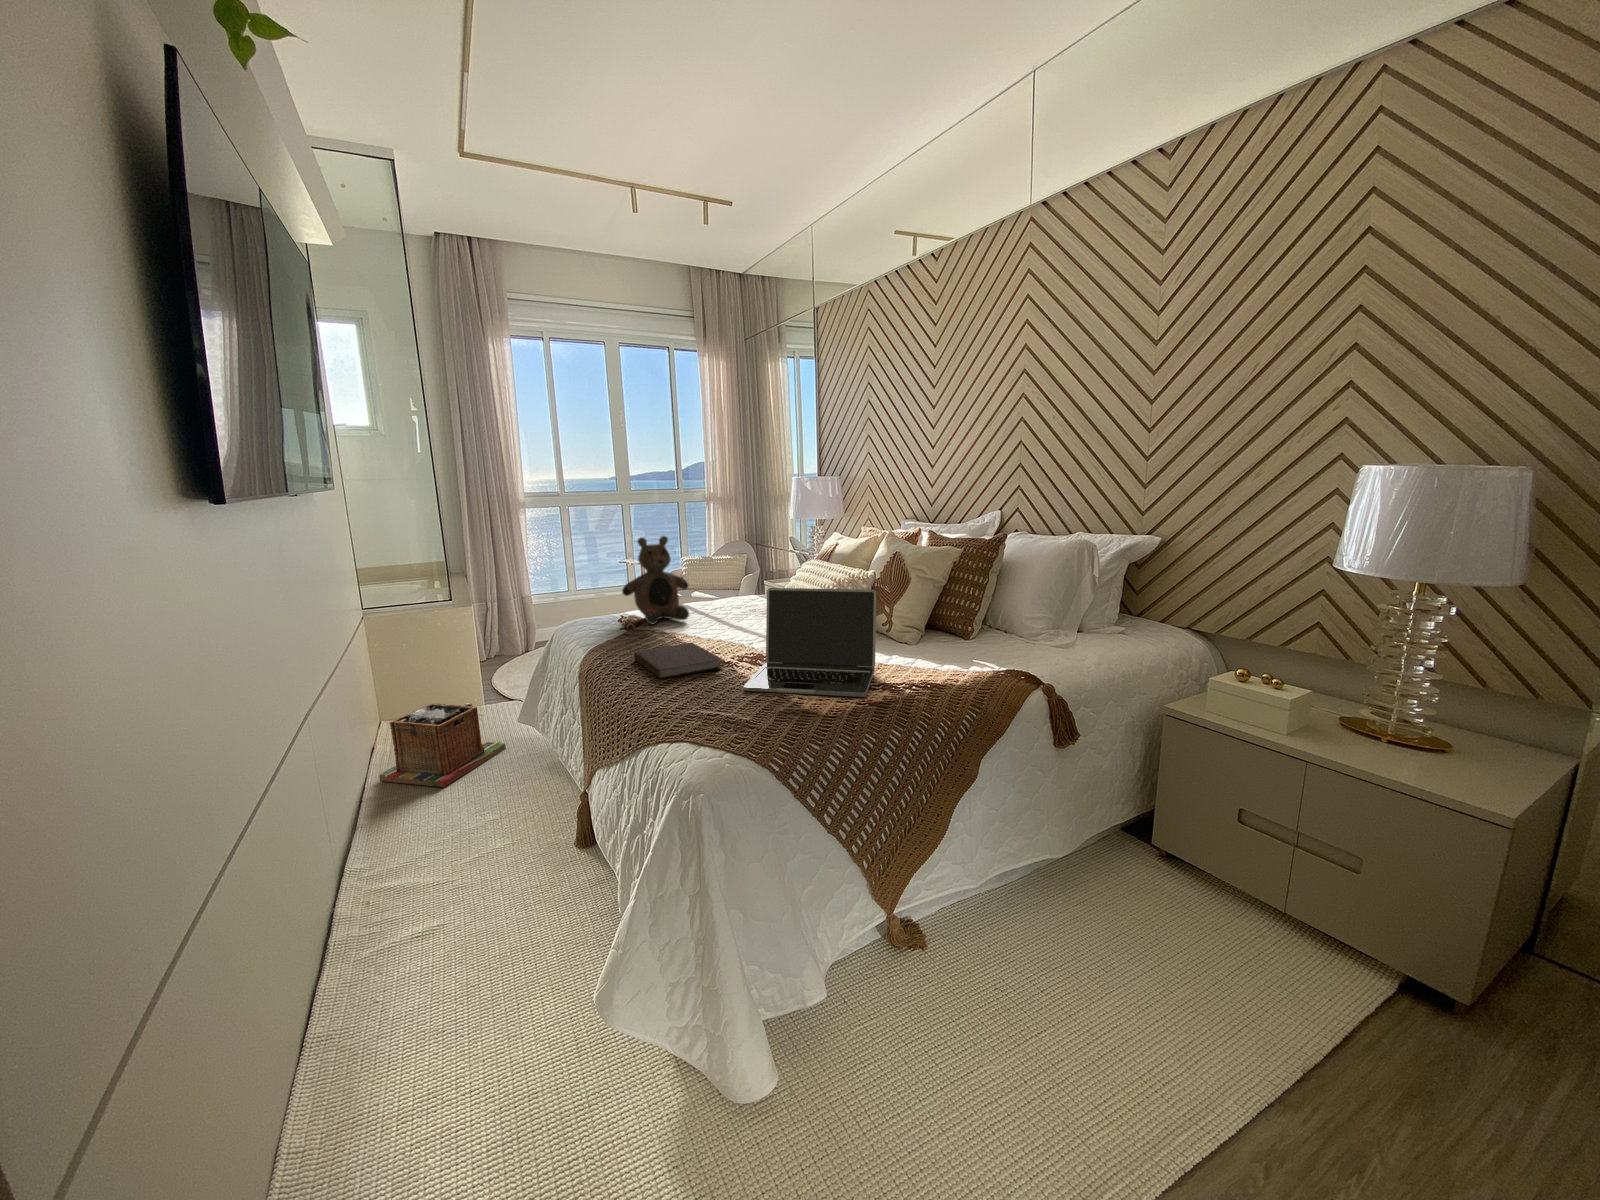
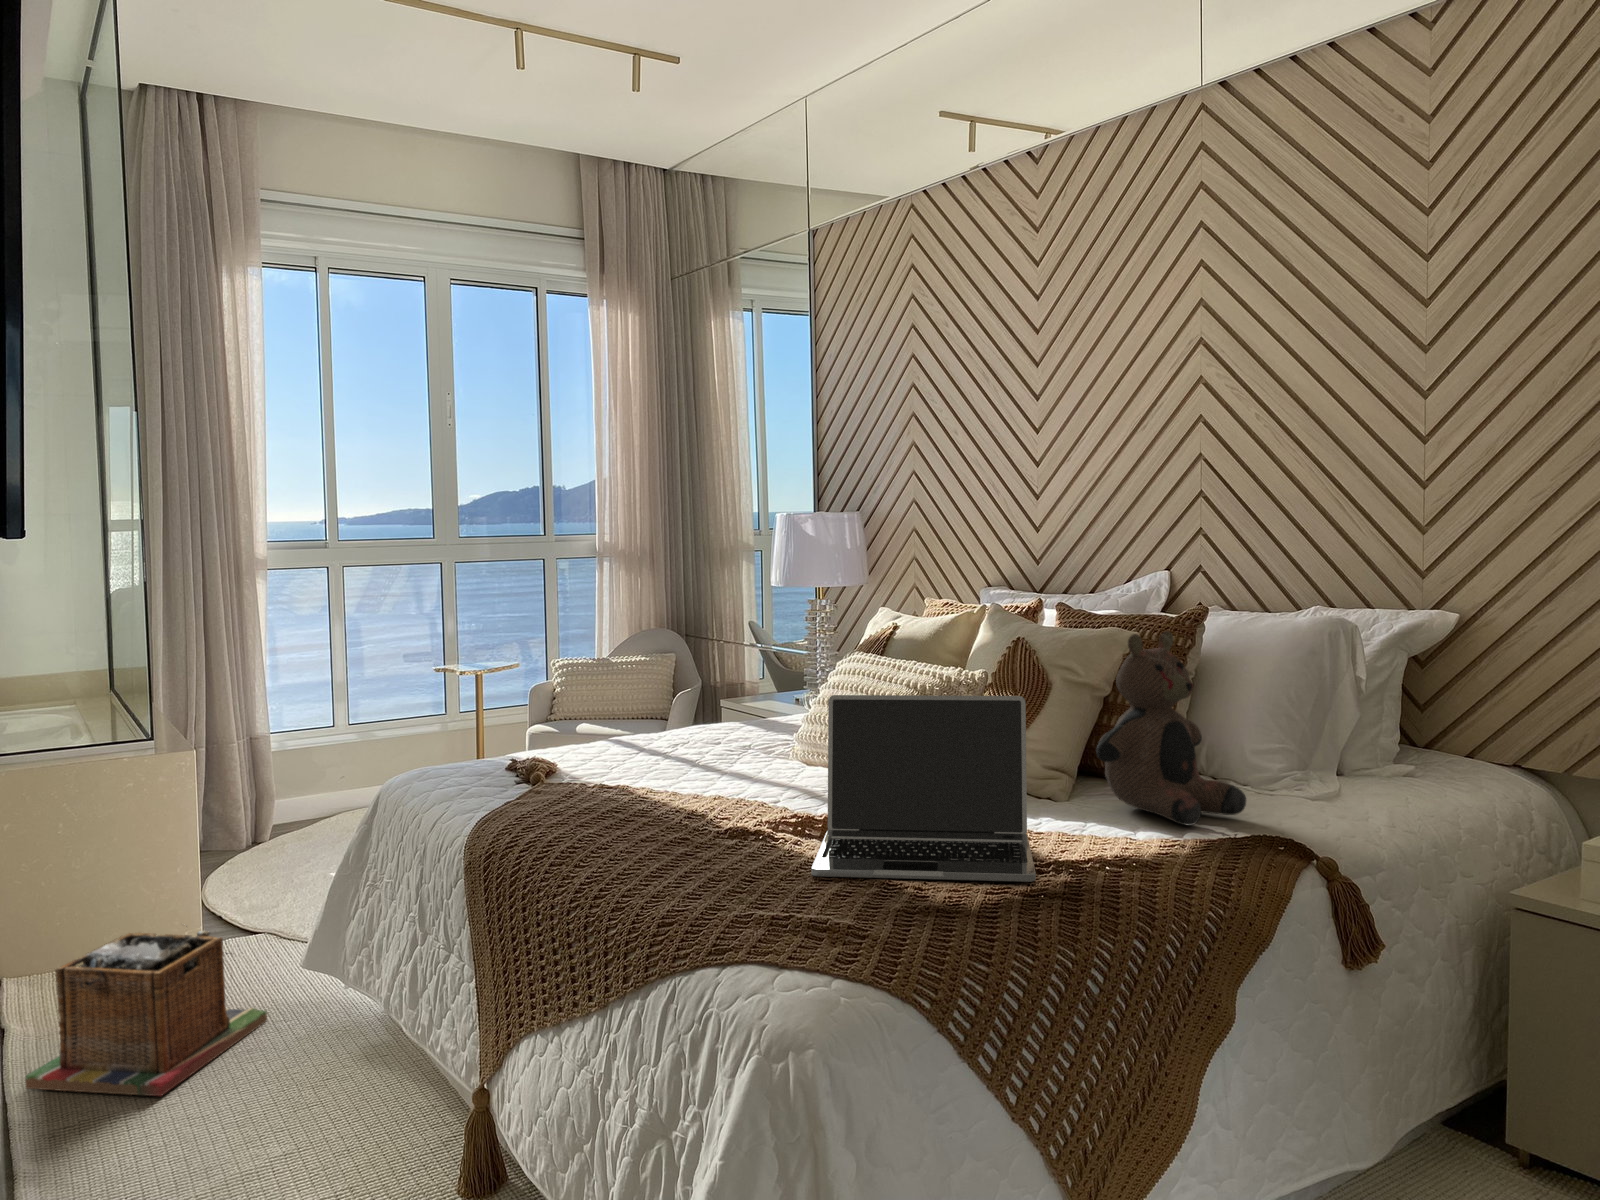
teddy bear: present [622,536,689,624] -> present [1096,631,1246,825]
notebook: present [634,643,722,679] -> none [581,798,753,860]

